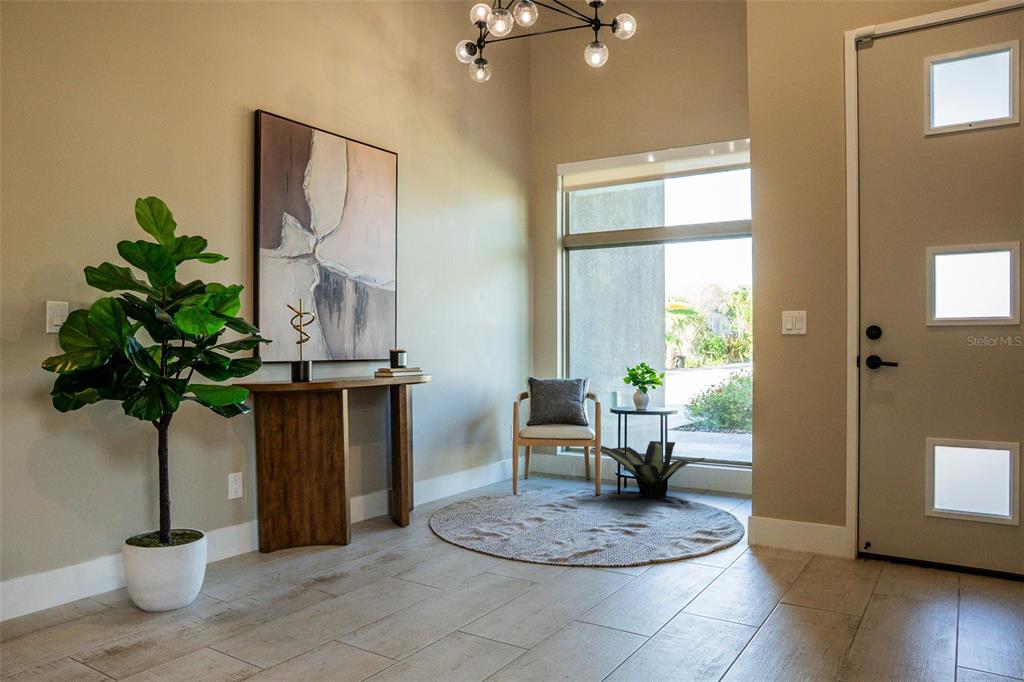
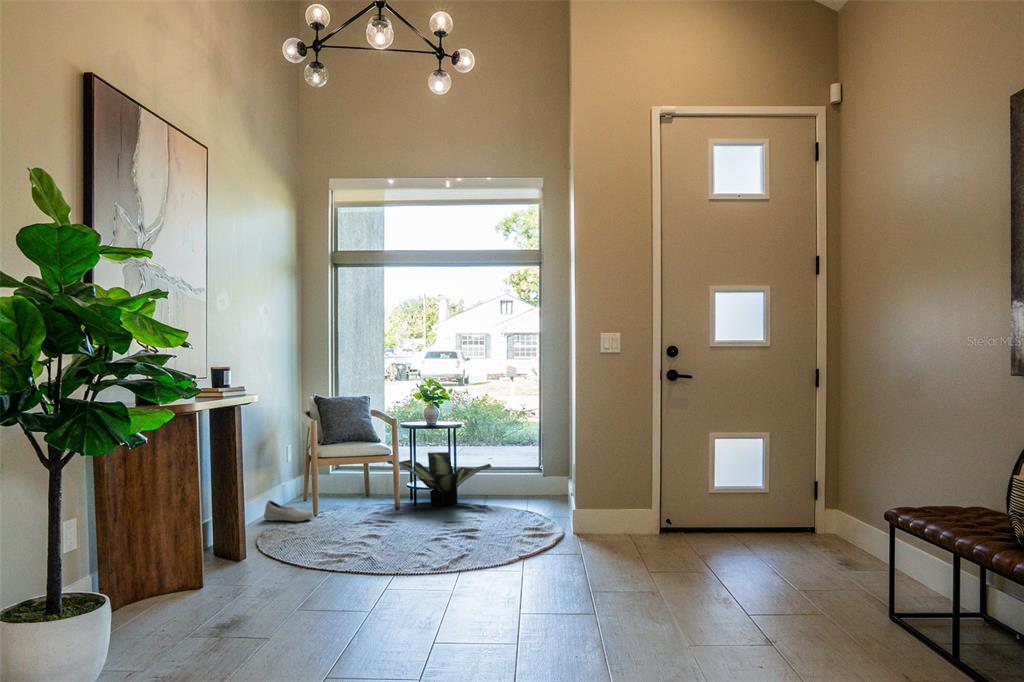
shoe: none [473,475,513,497] -> present [264,500,312,521]

